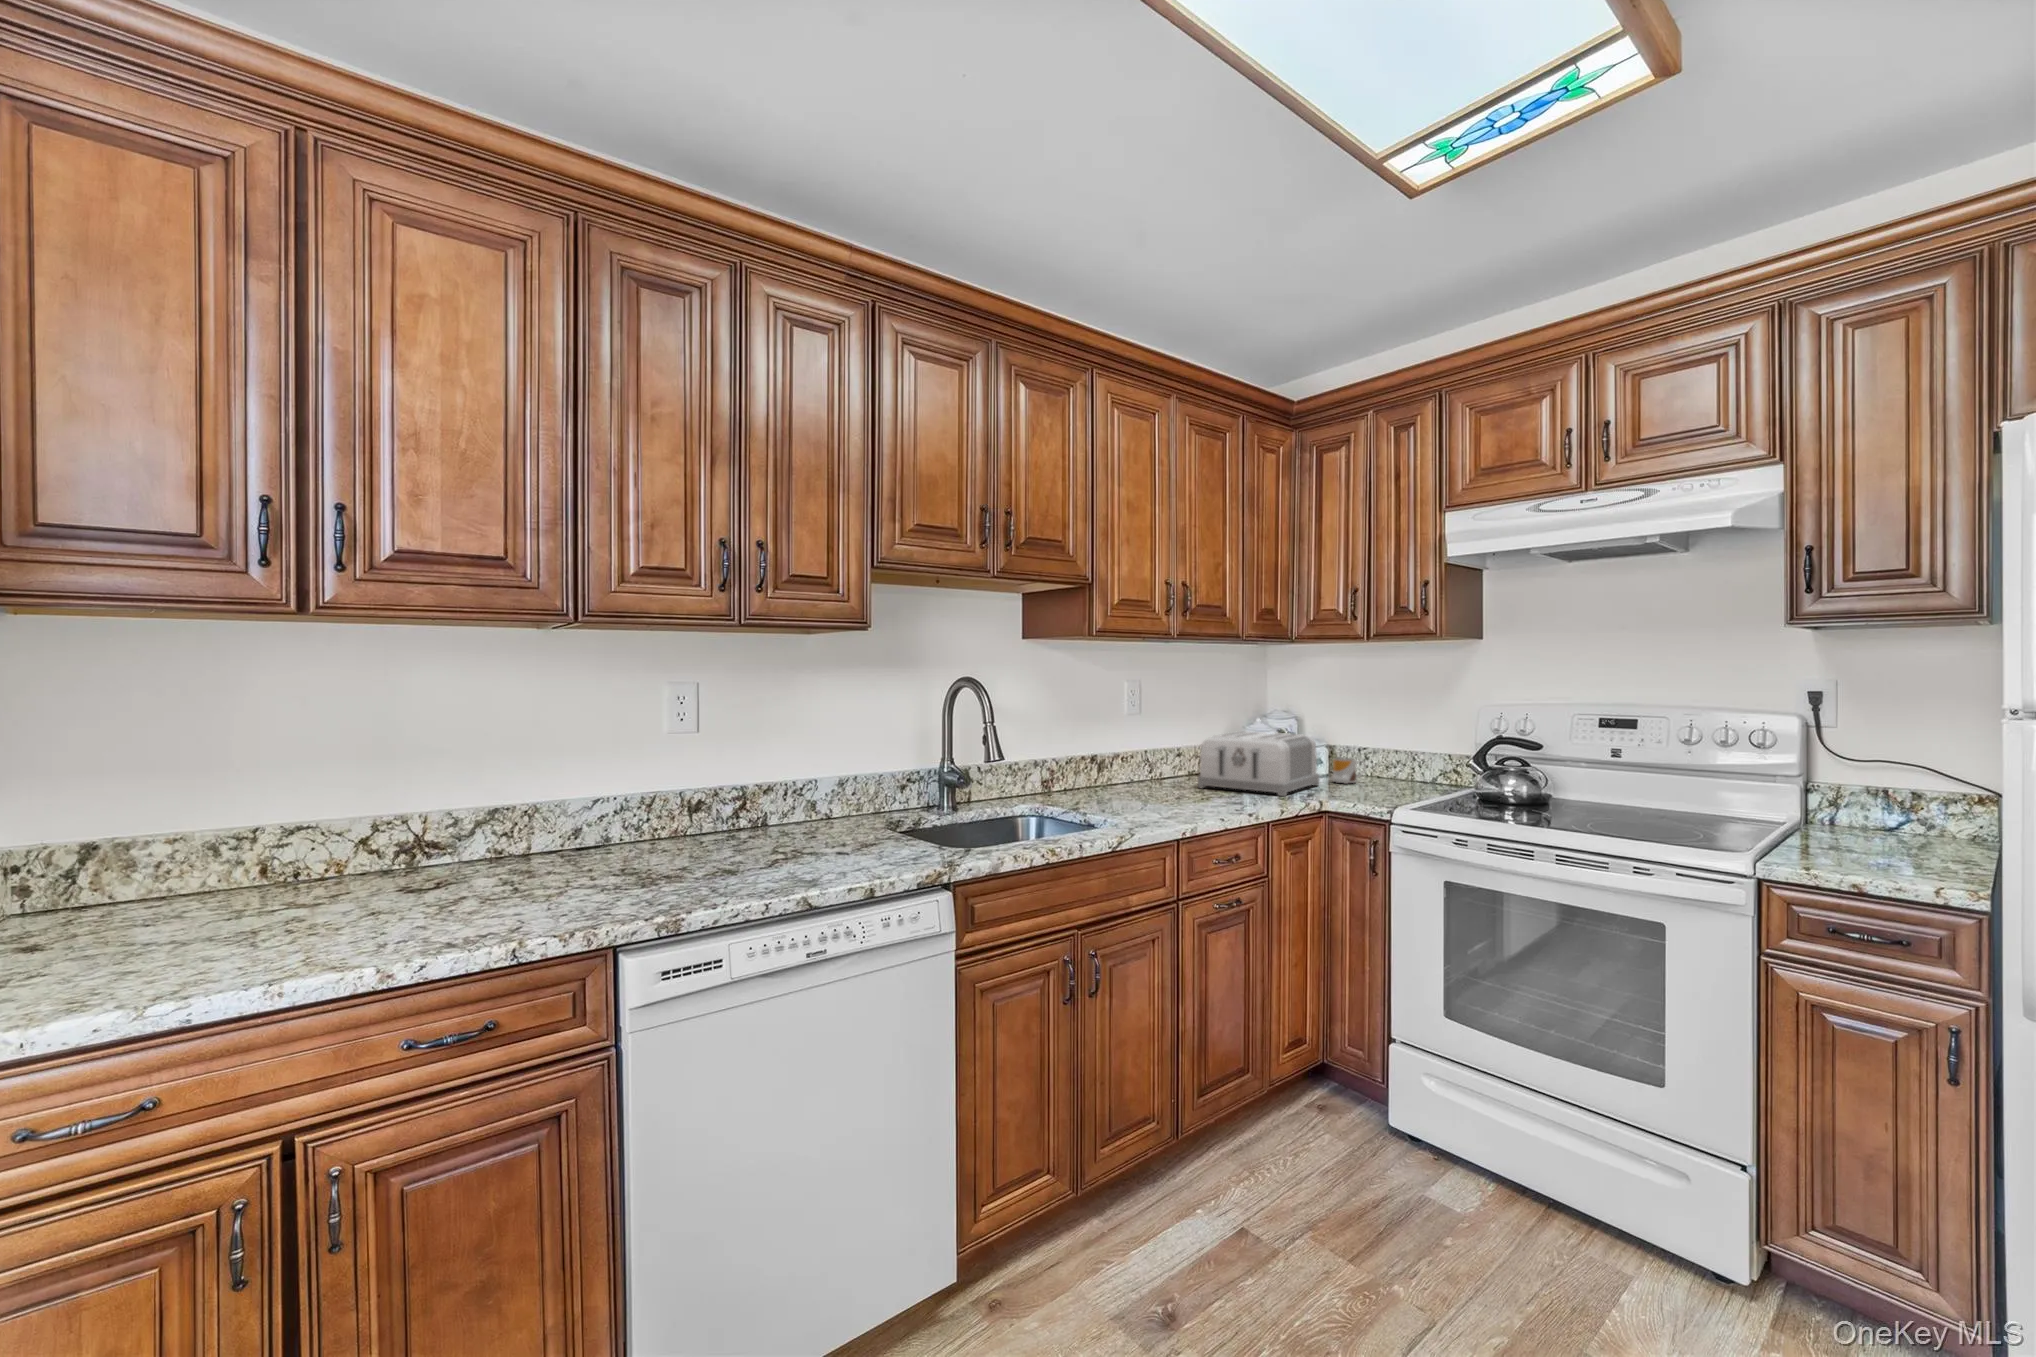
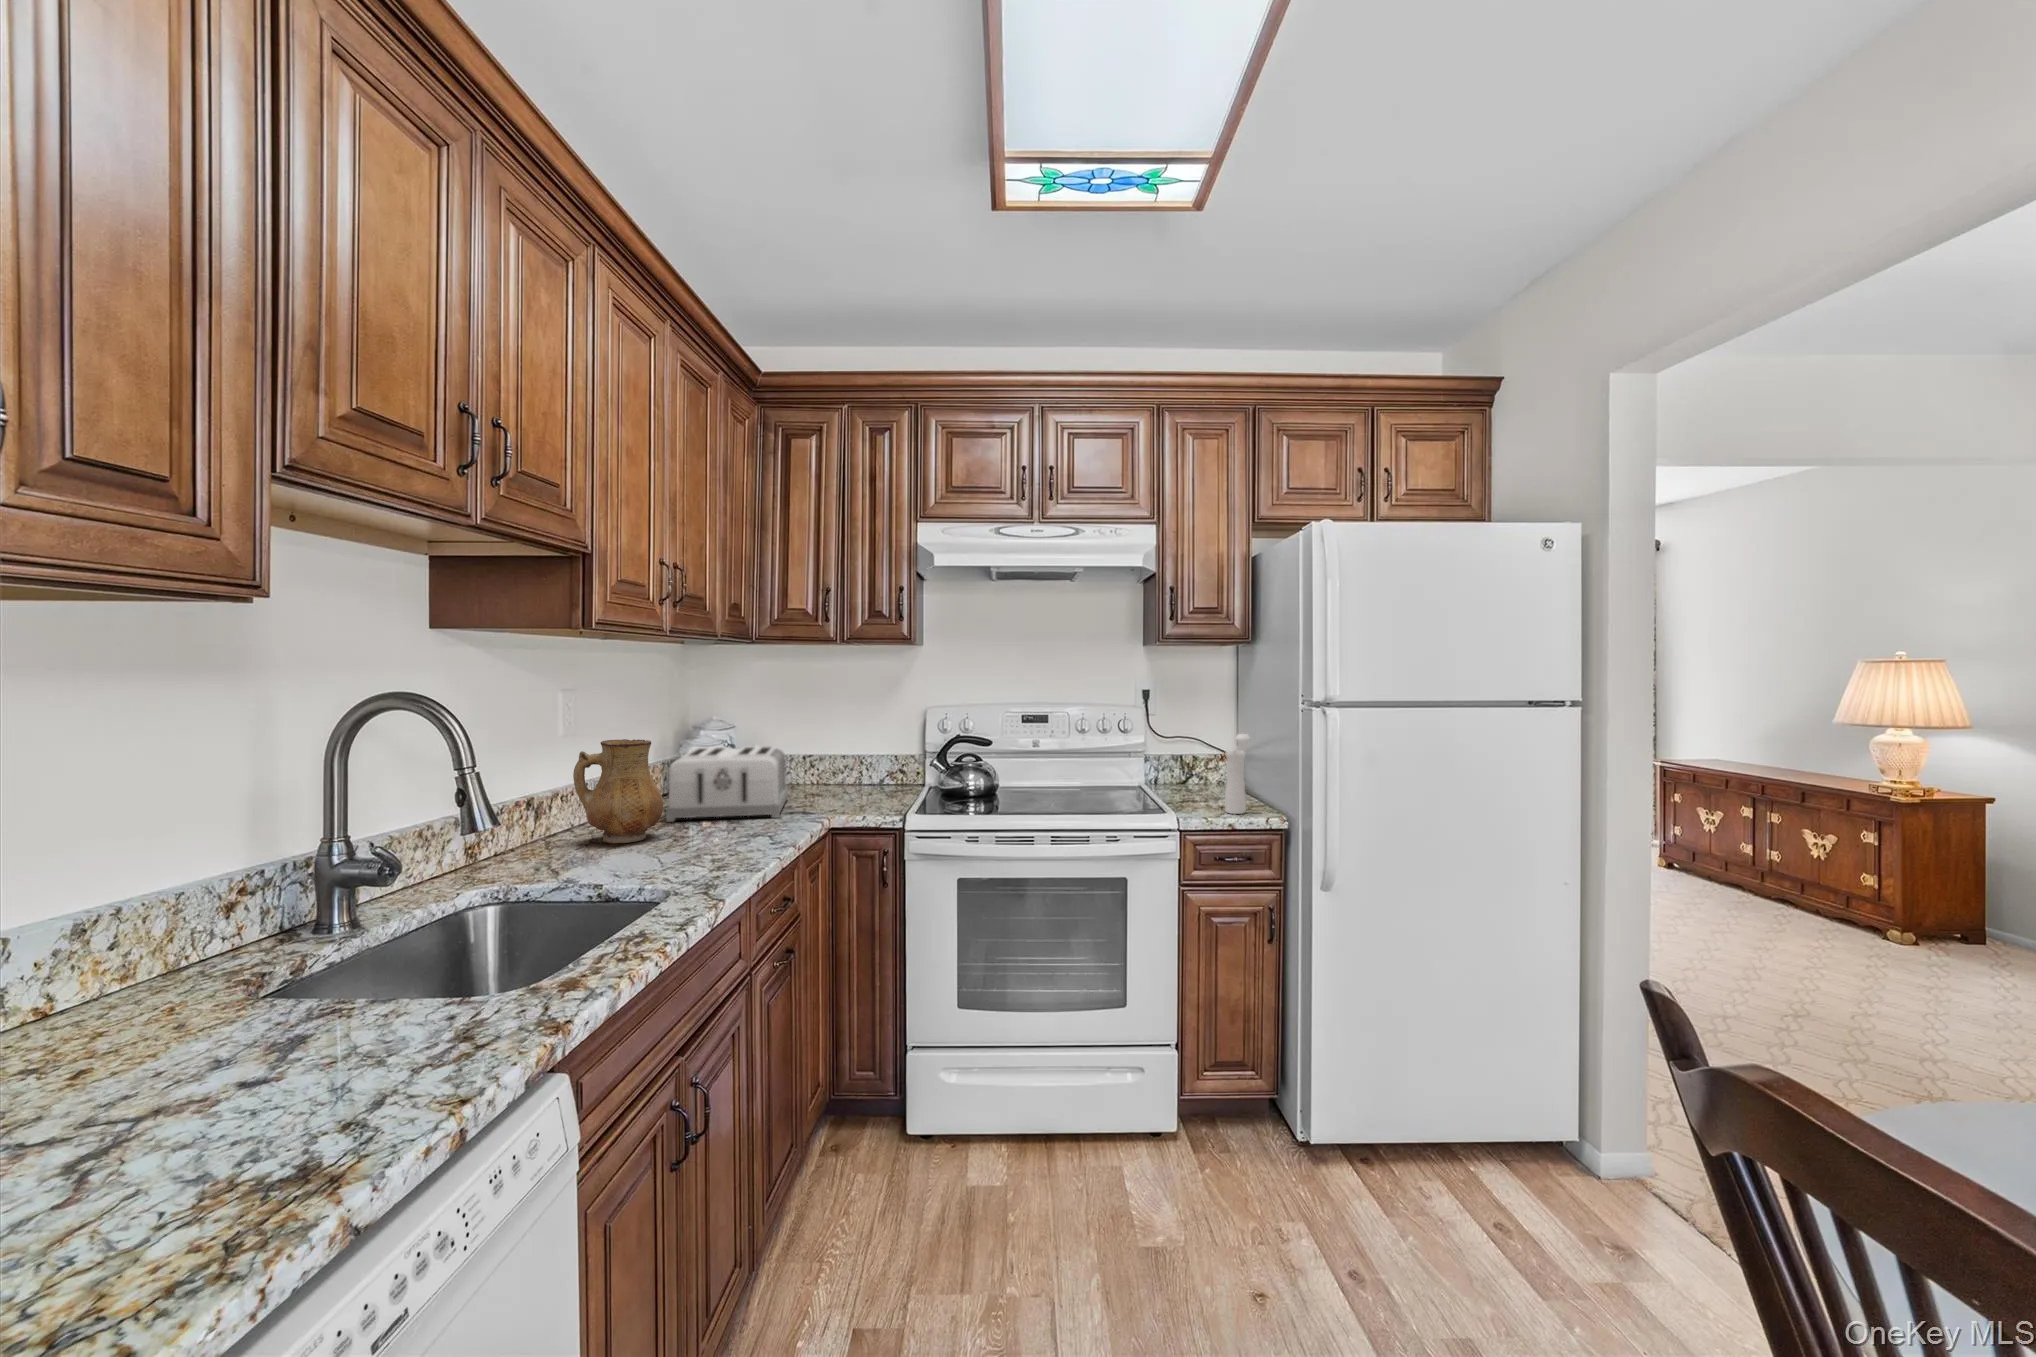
ceramic pitcher: none [1117,717,1179,796] -> present [573,739,663,843]
mug: present [1331,758,1366,784] -> none [789,767,823,794]
pepper mill: none [1838,759,1914,870] -> present [1225,734,1250,814]

